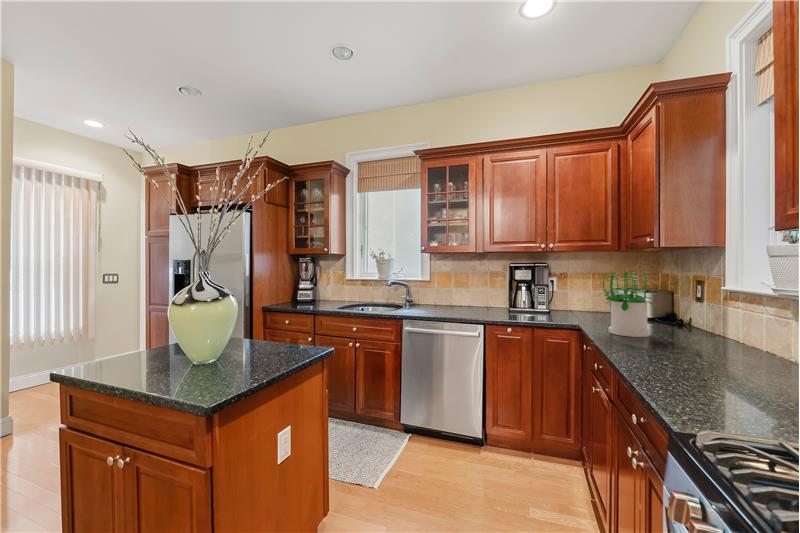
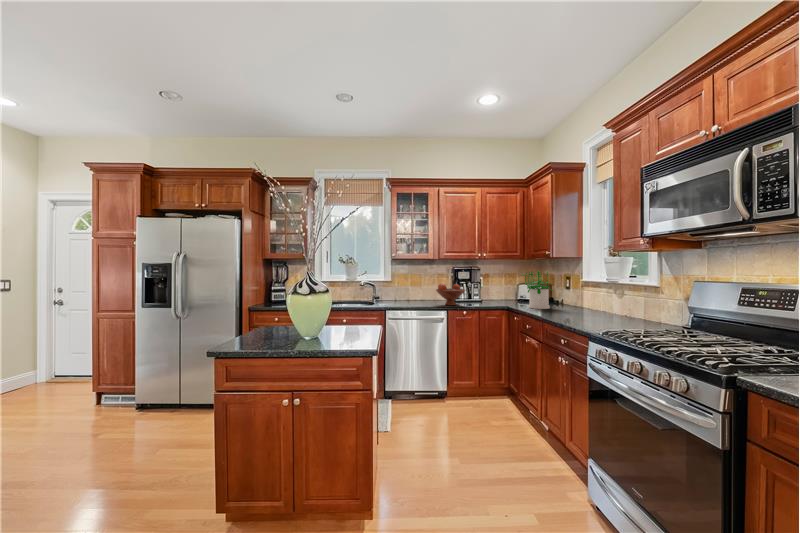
fruit bowl: none [469,287,512,319] -> present [436,283,465,305]

